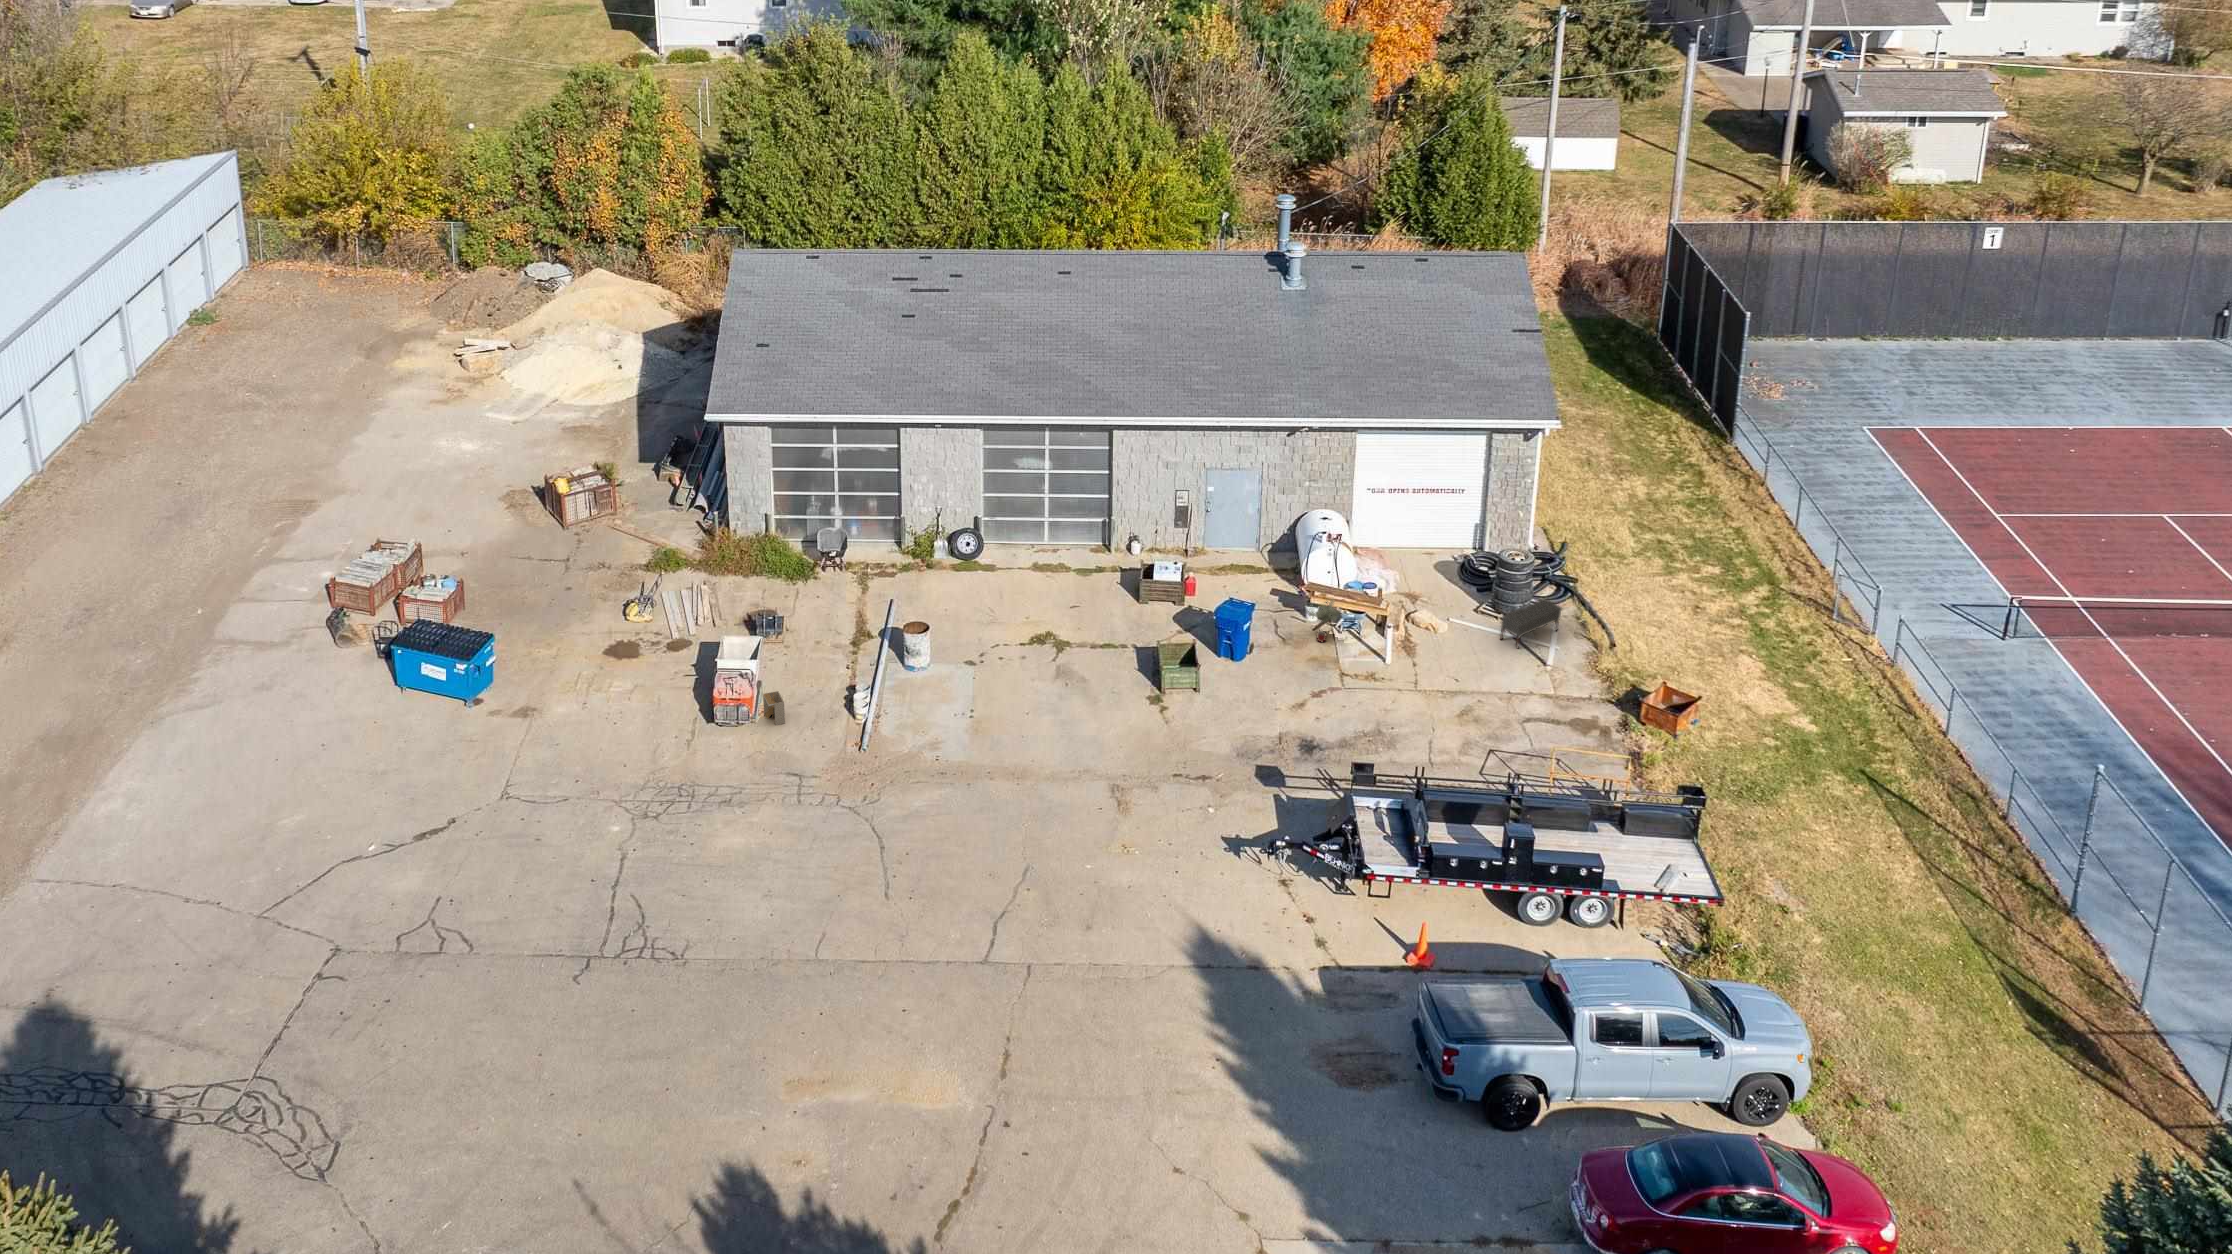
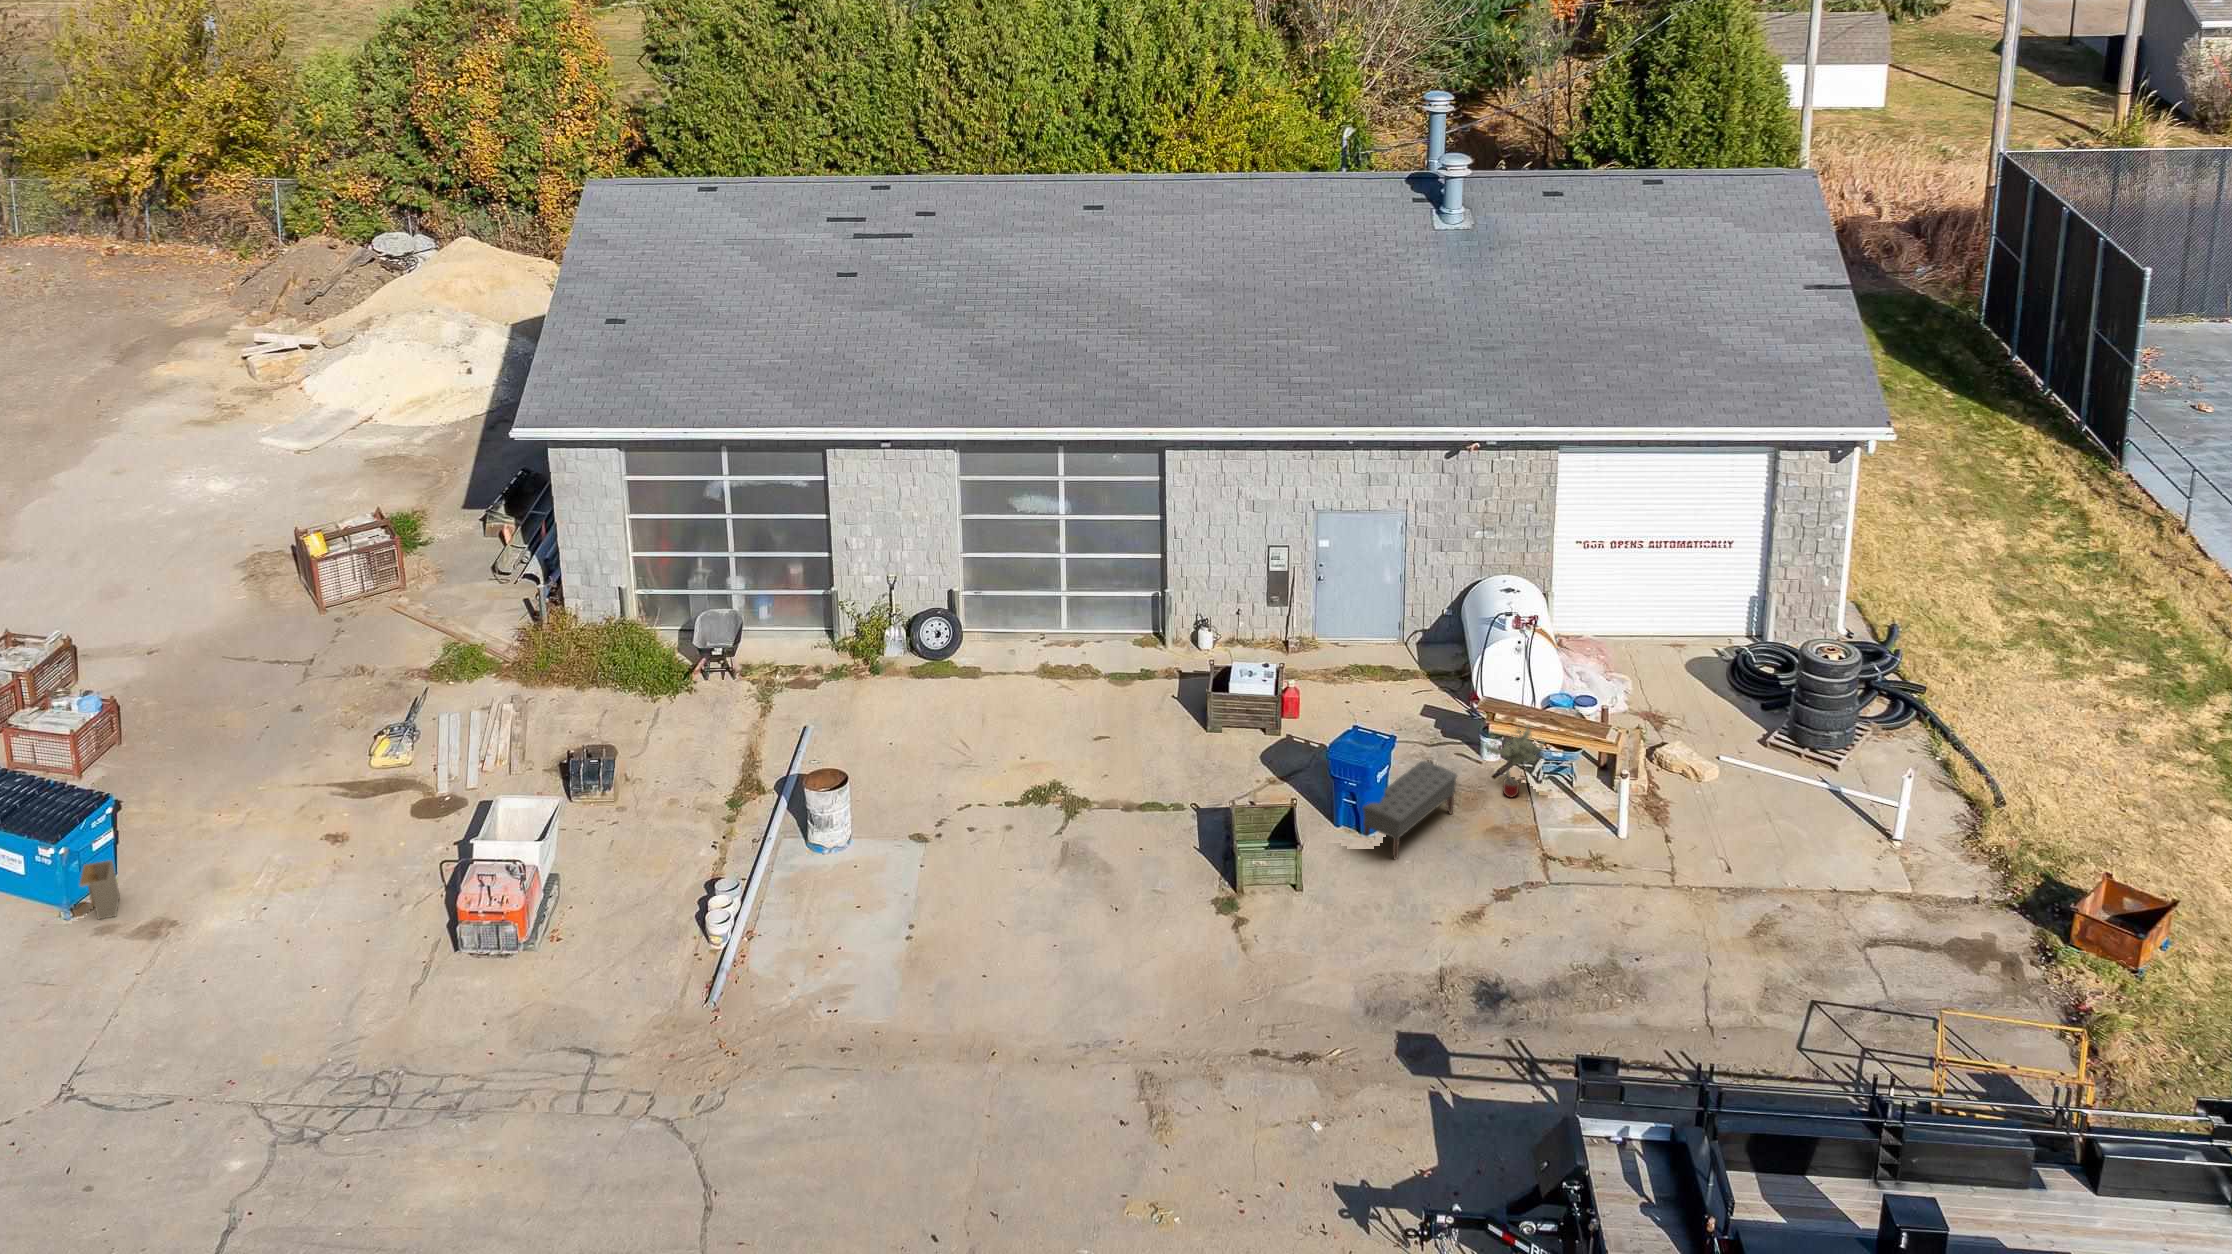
bench: present [1500,599,1562,648] -> present [1363,761,1457,859]
storage bin: present [763,691,785,725] -> present [80,860,120,919]

